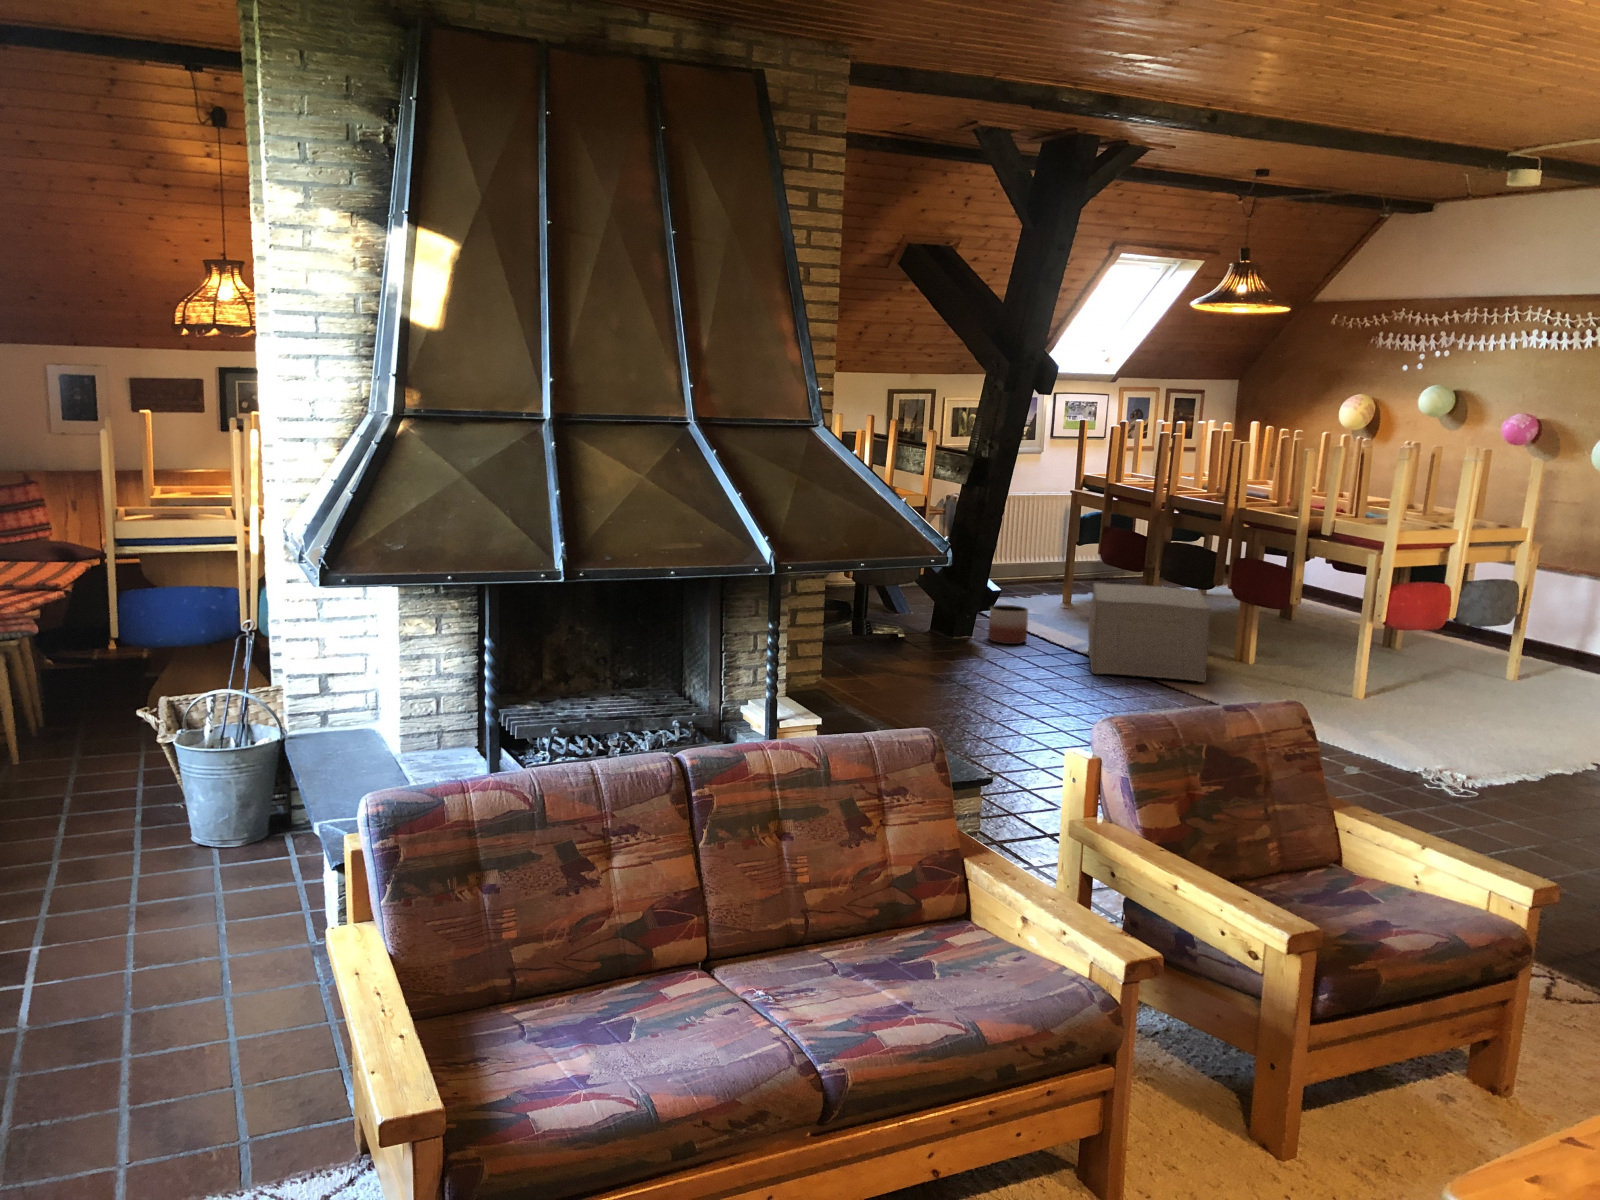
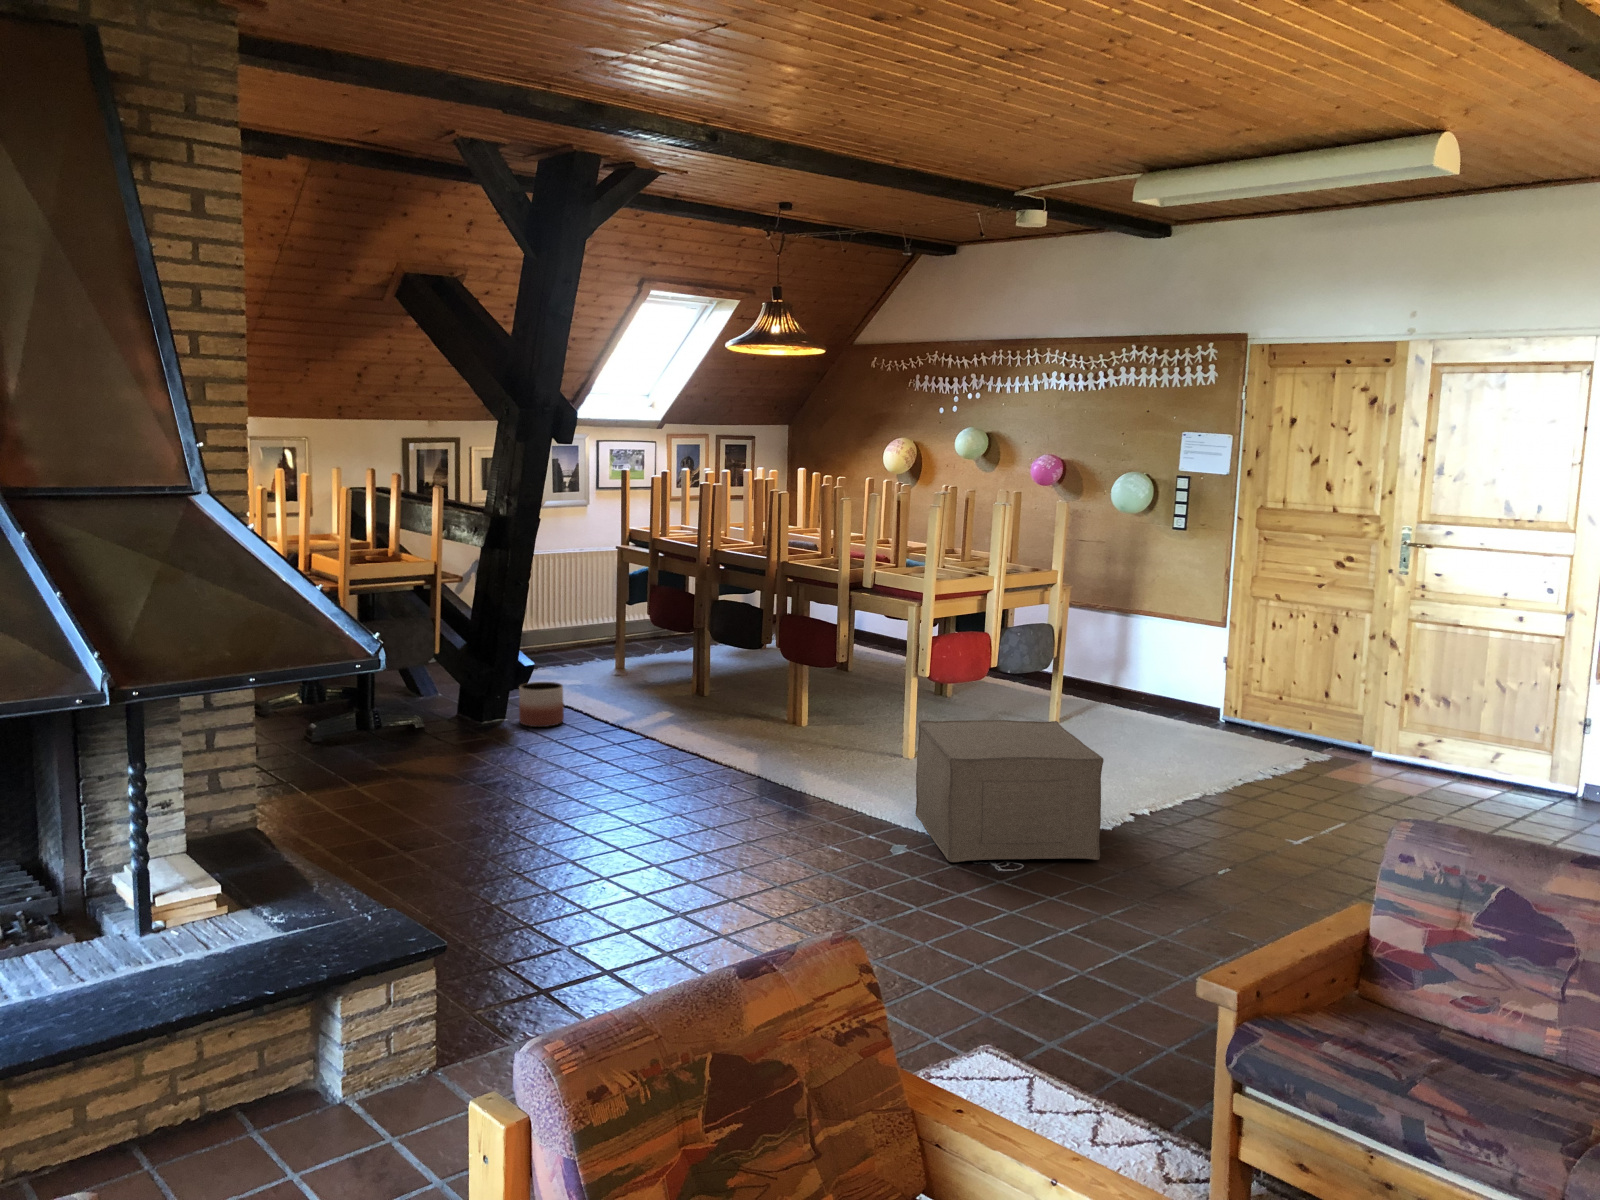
ottoman: present [1088,582,1212,682] -> present [916,720,1104,862]

